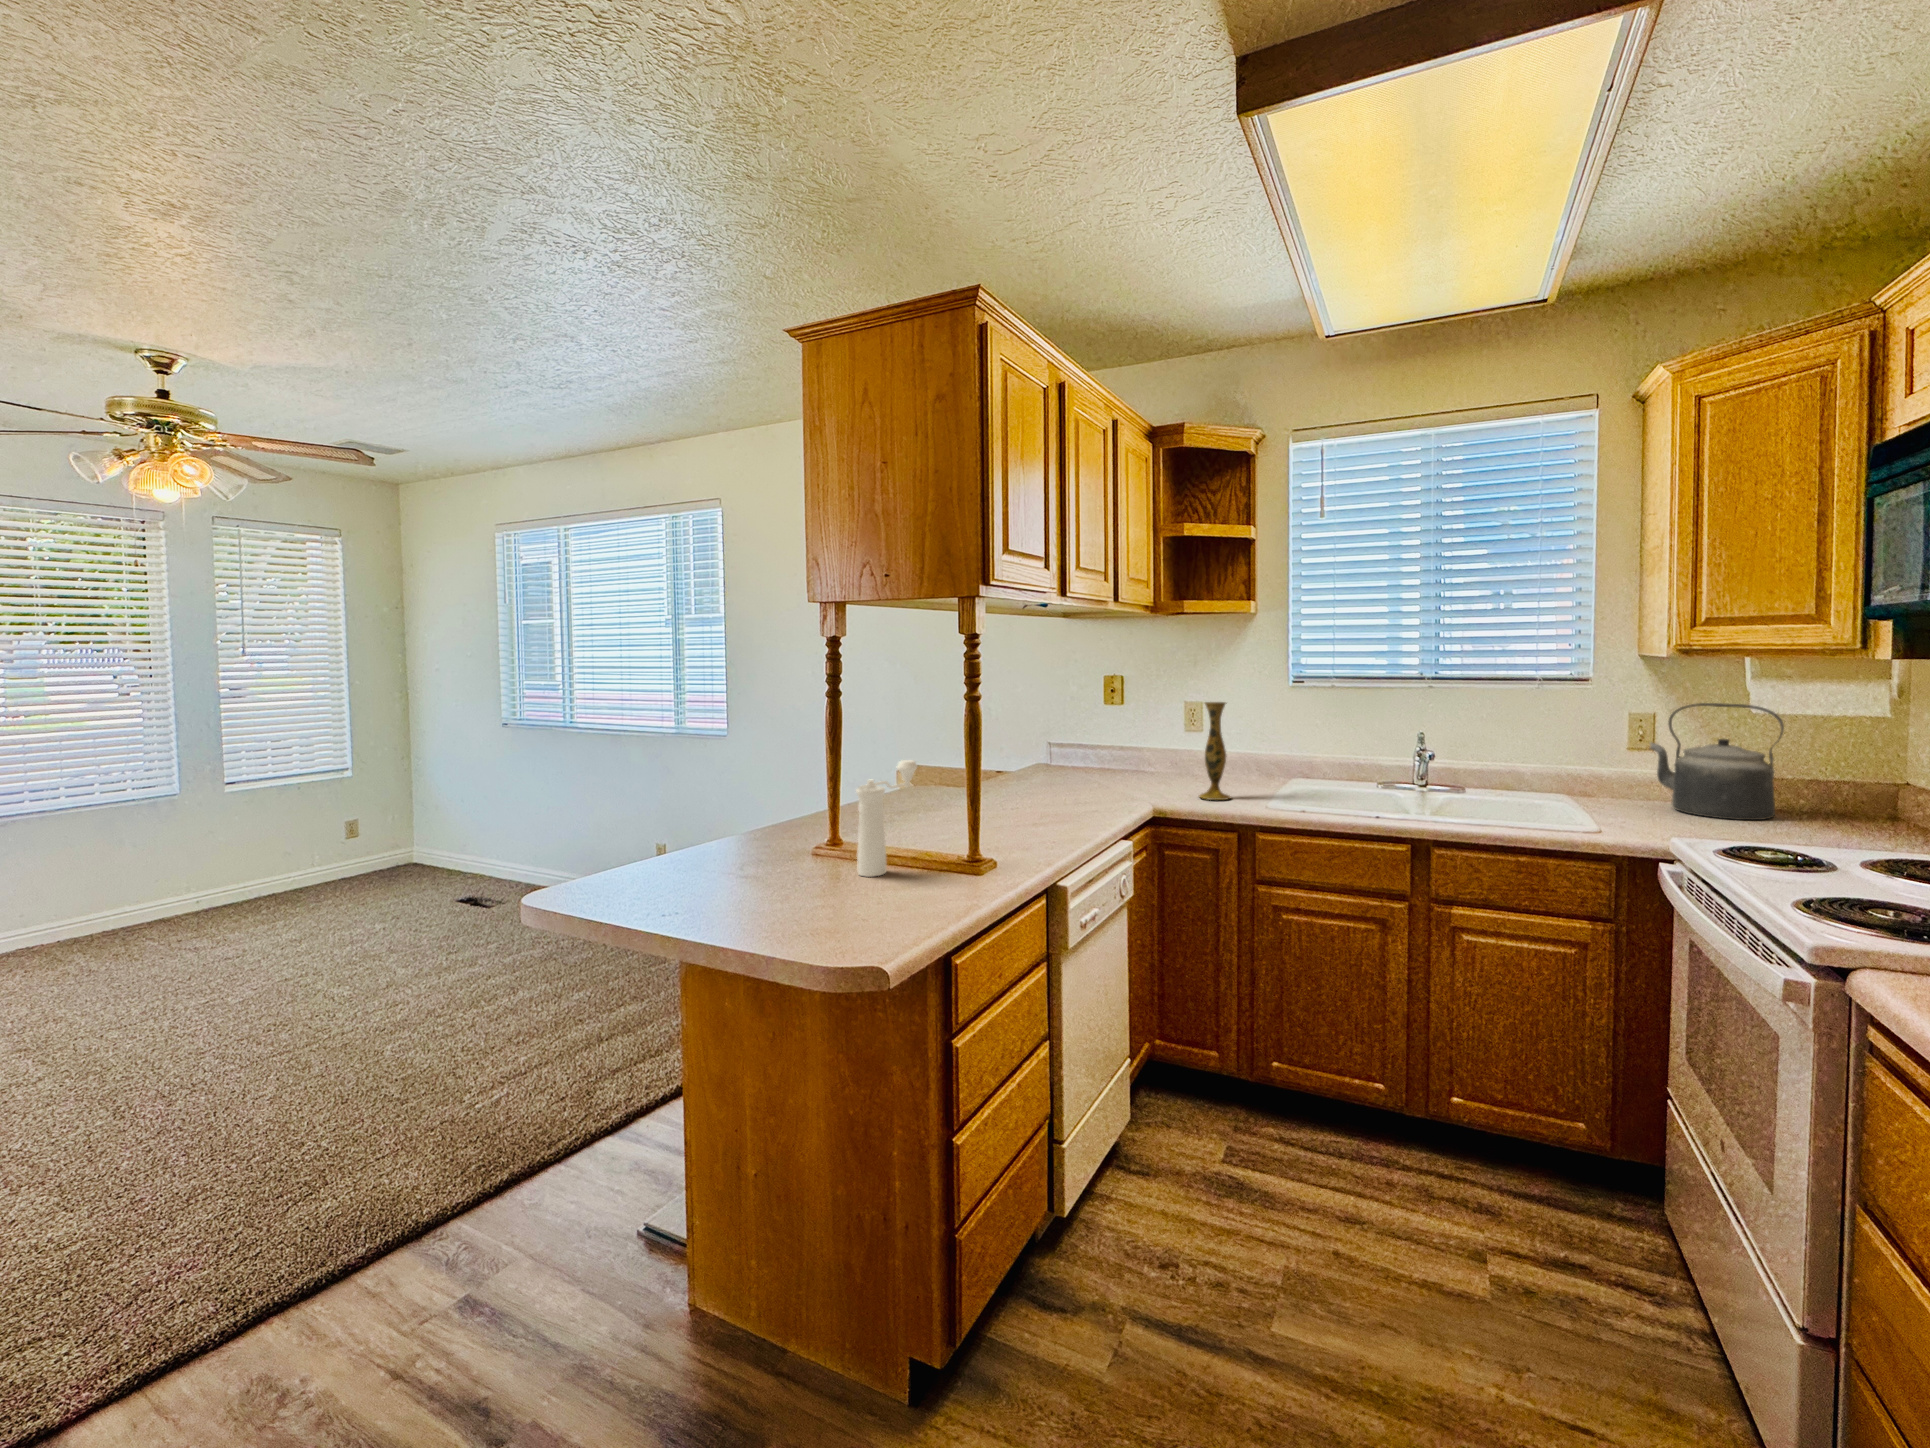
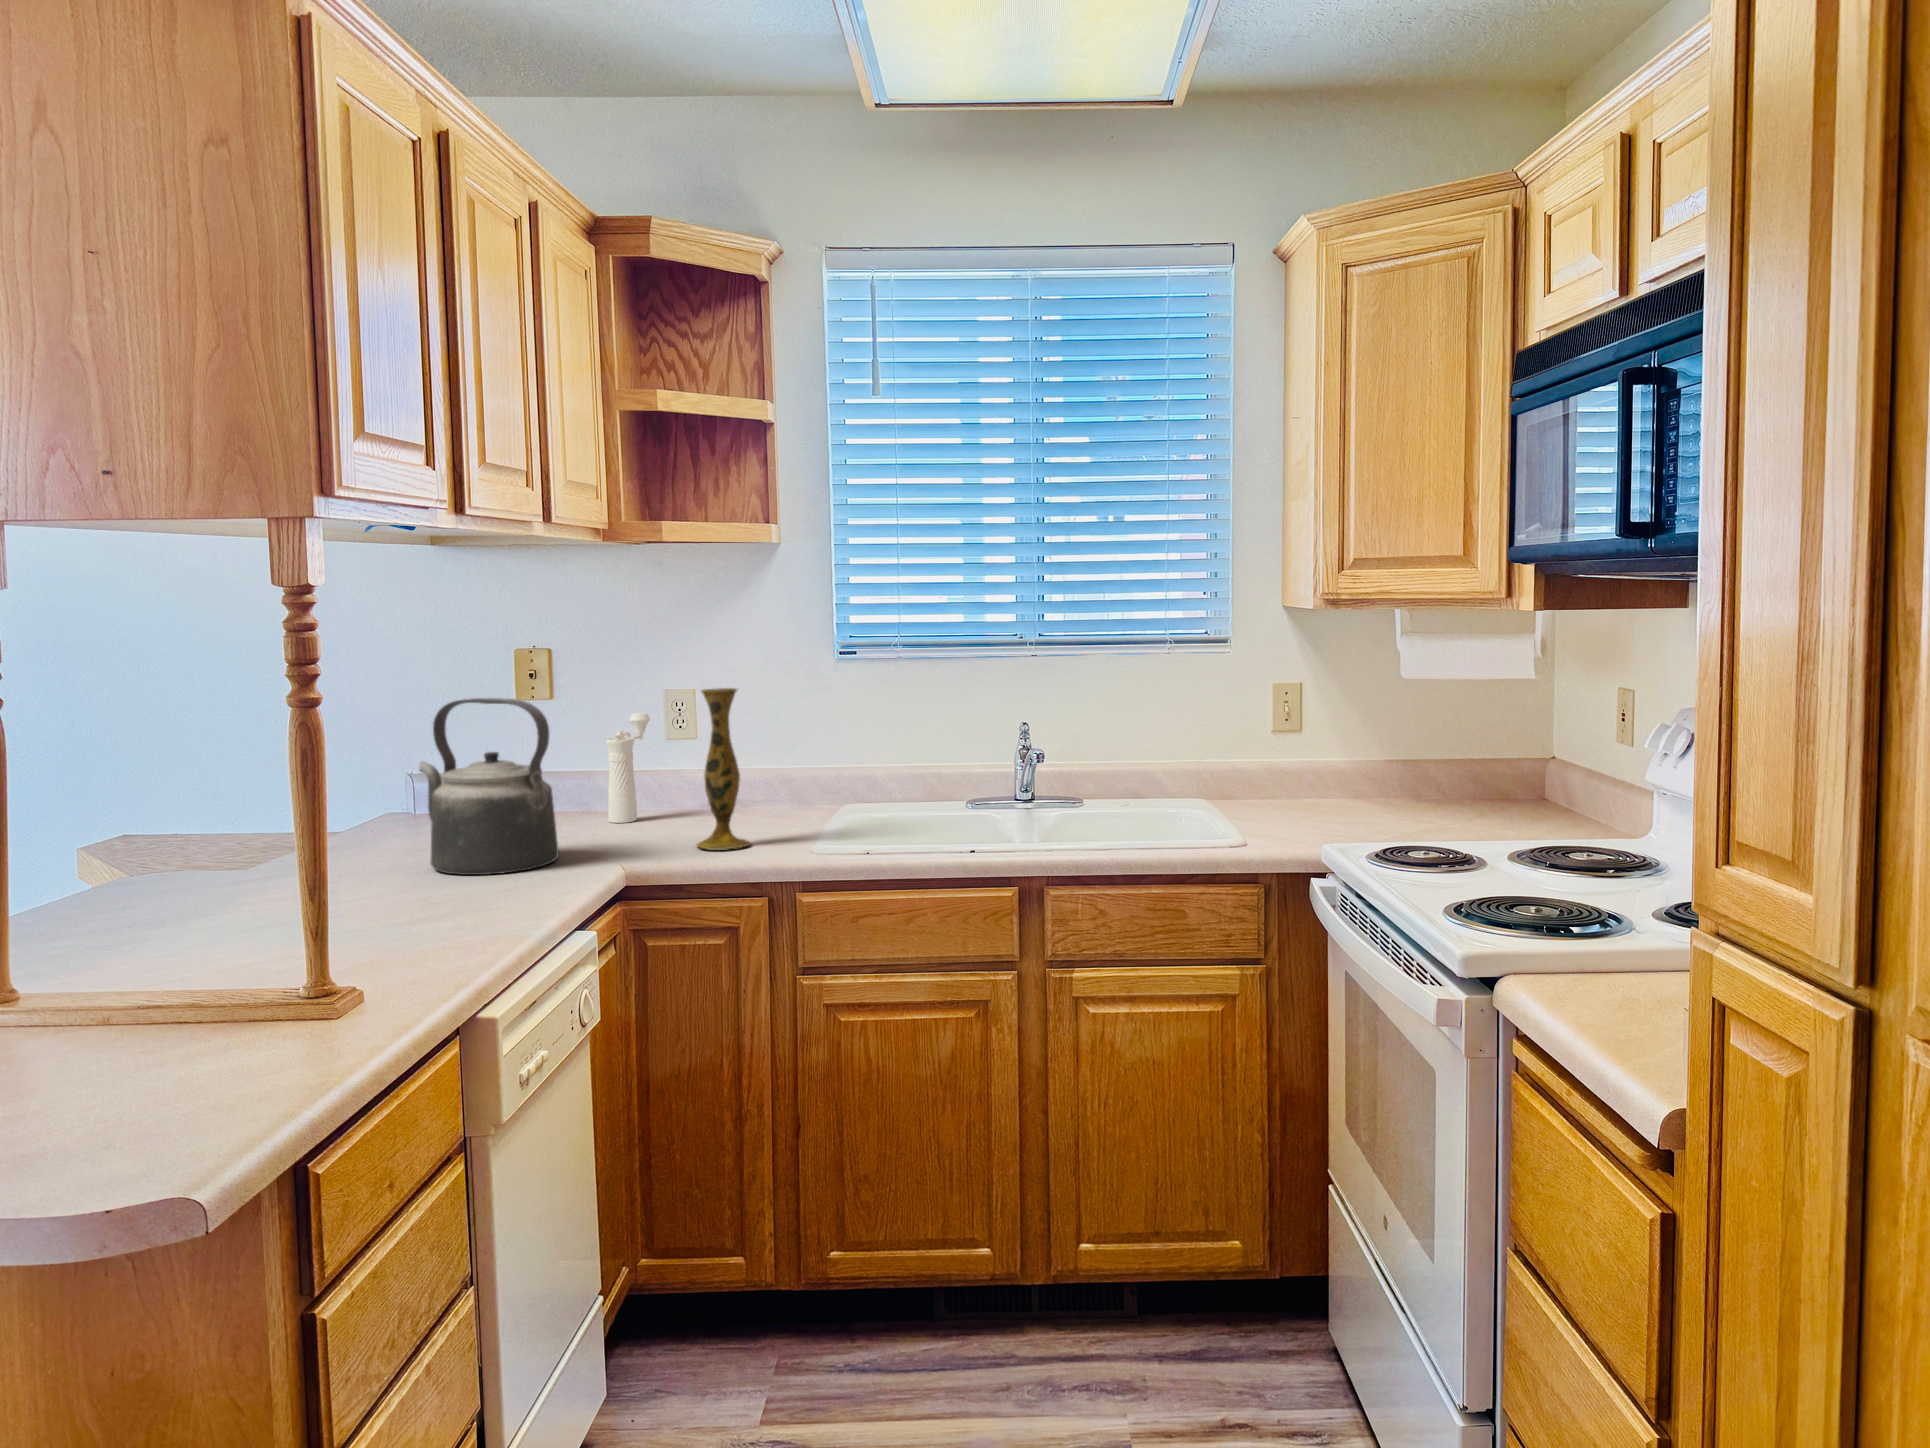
kettle: present [1650,703,1784,820] -> present [419,698,559,875]
pepper mill: present [856,760,917,877] -> present [606,713,650,823]

